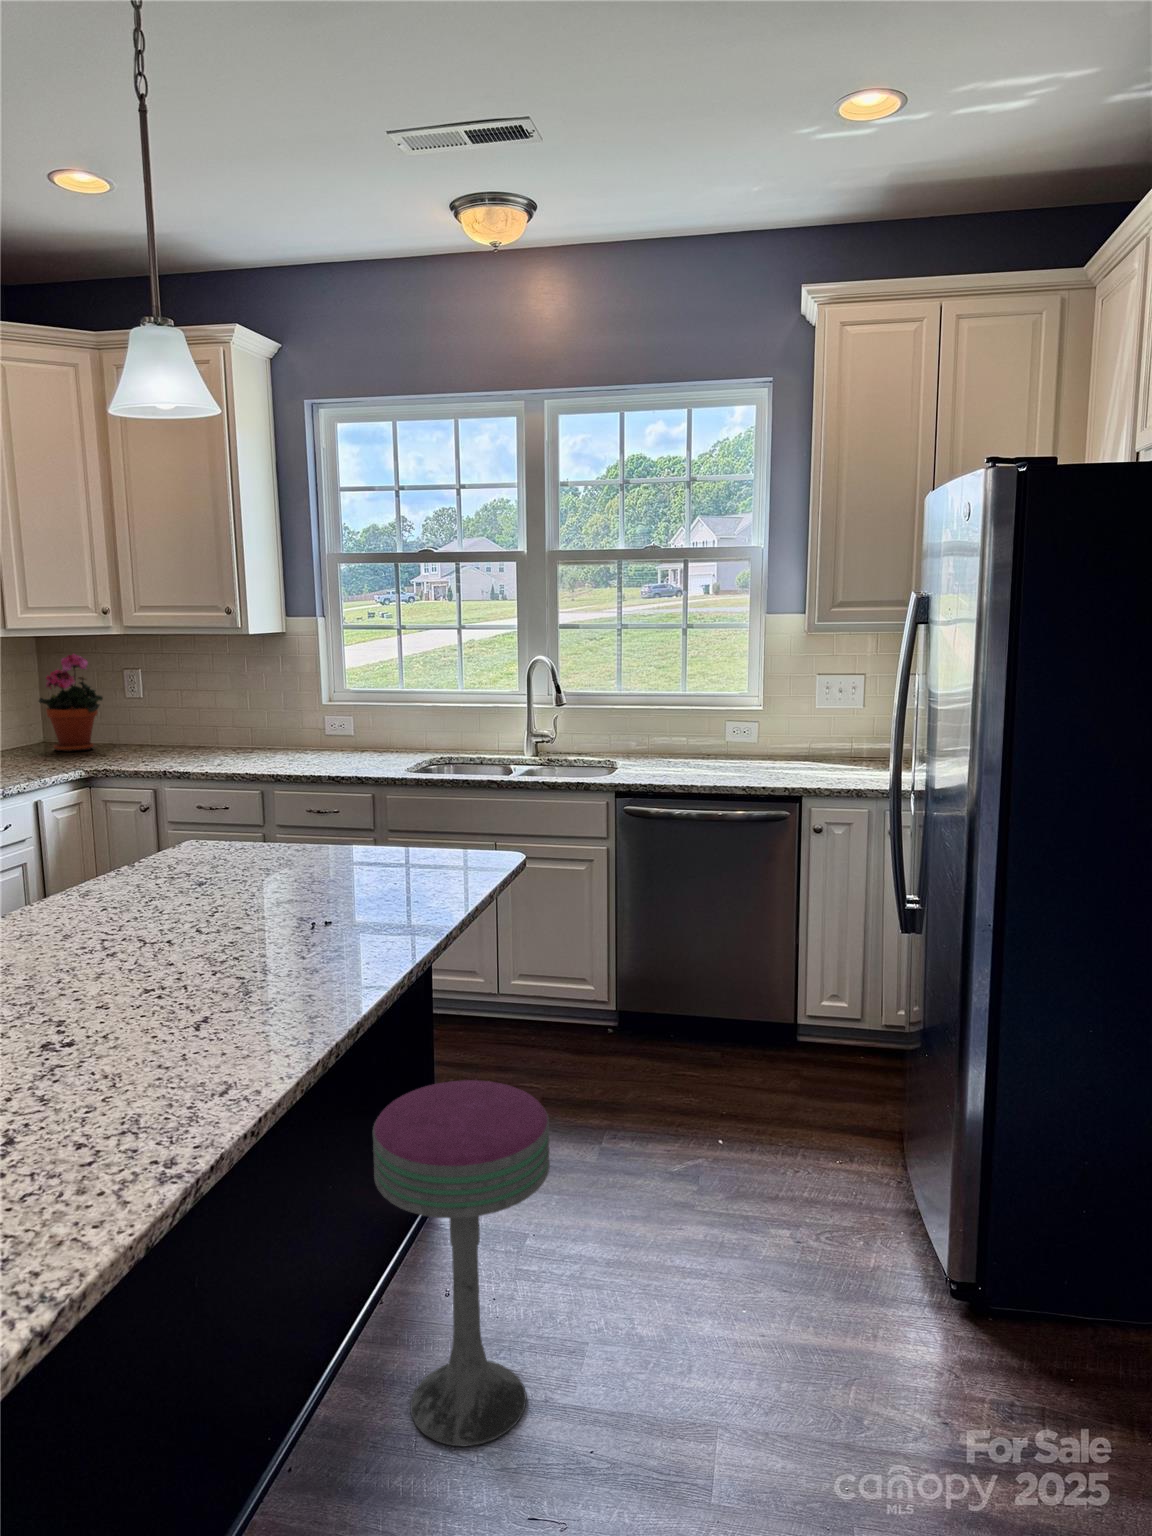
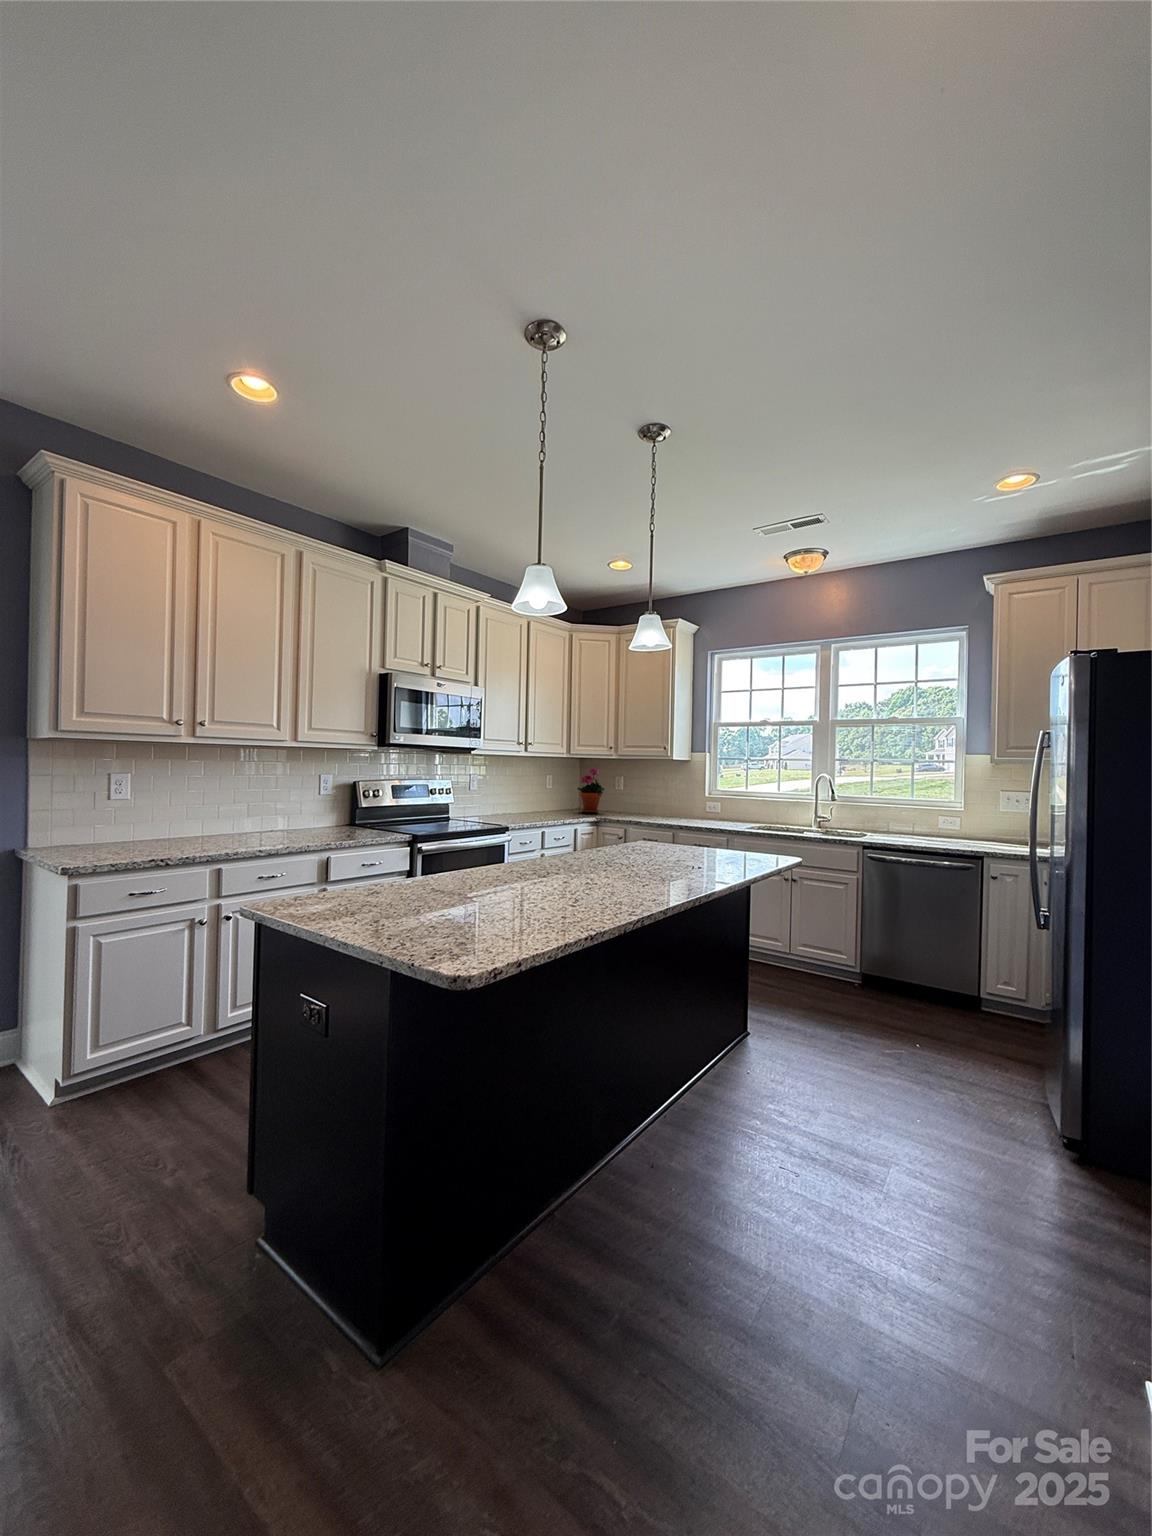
bar stool: present [373,1080,550,1446] -> none [717,948,802,1121]

